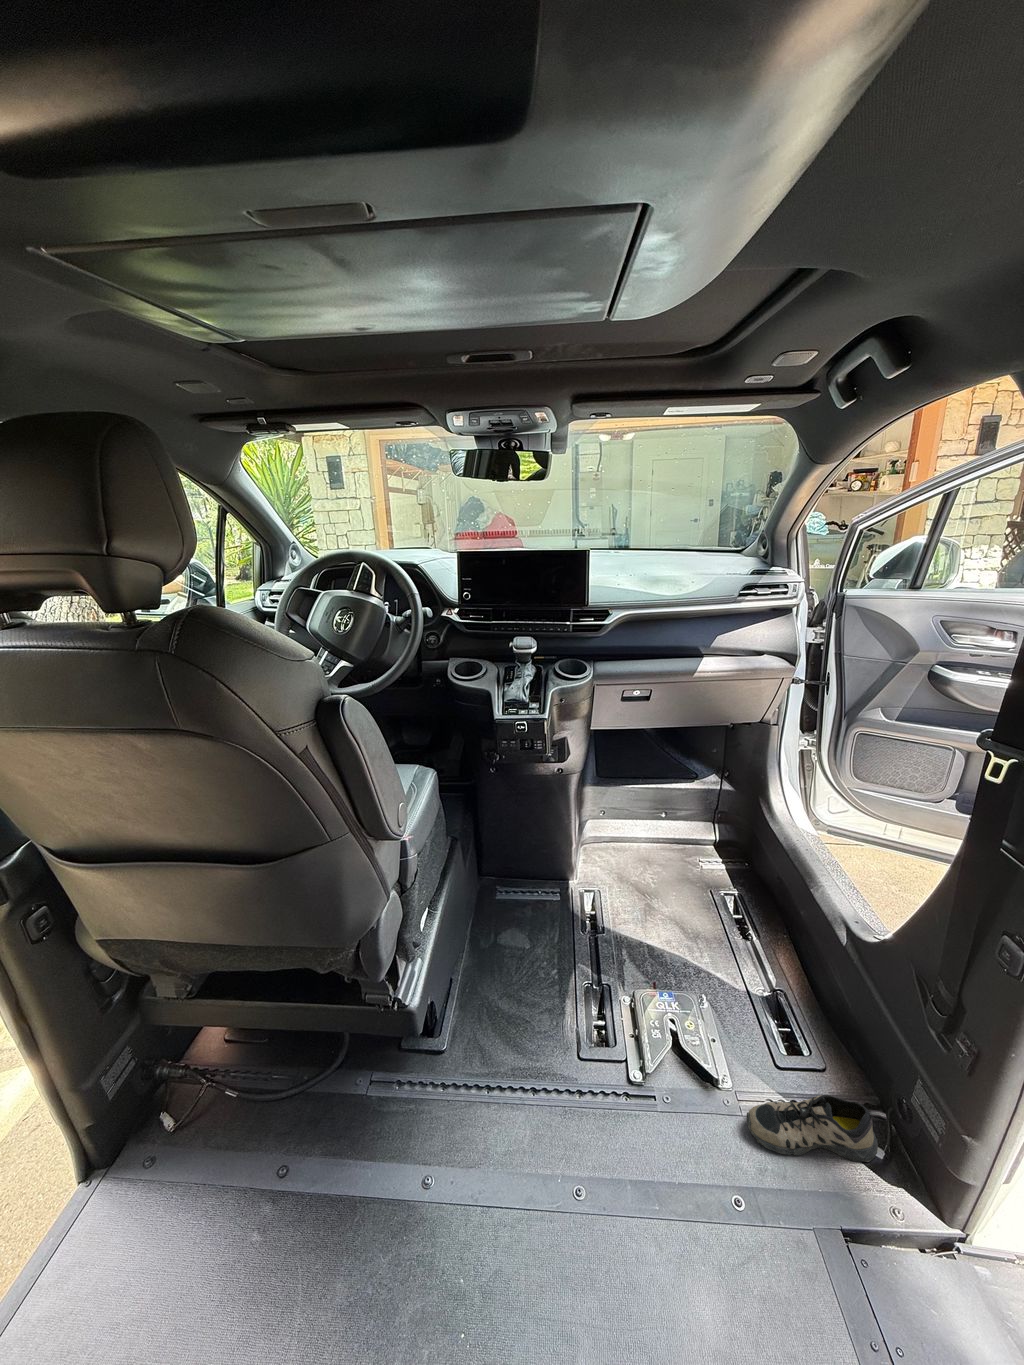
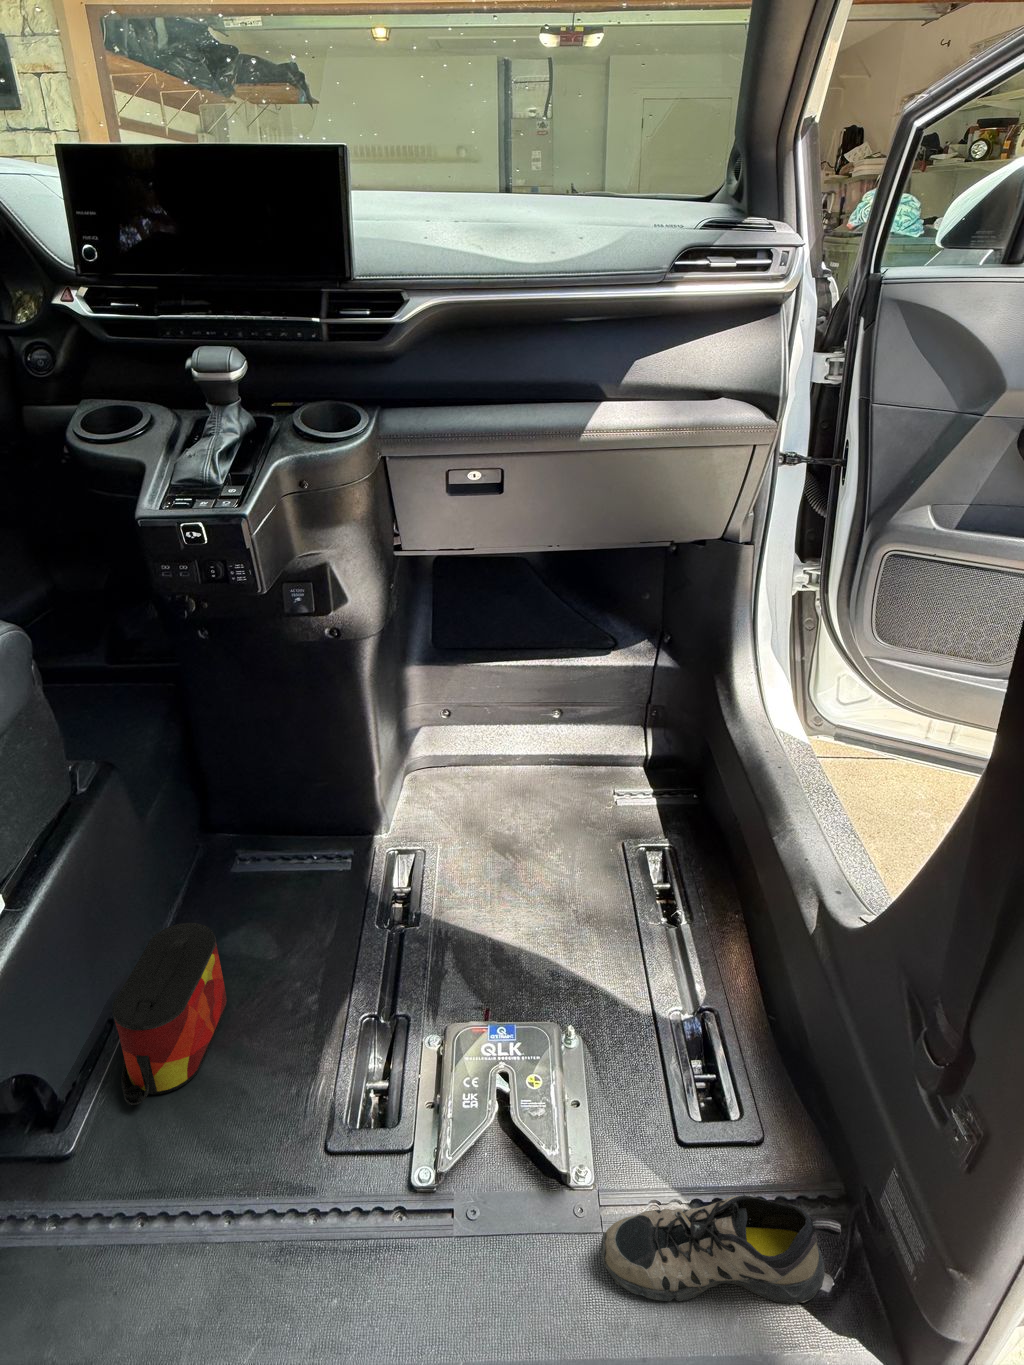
bag: none [463,927,509,1027] -> present [112,923,227,1105]

